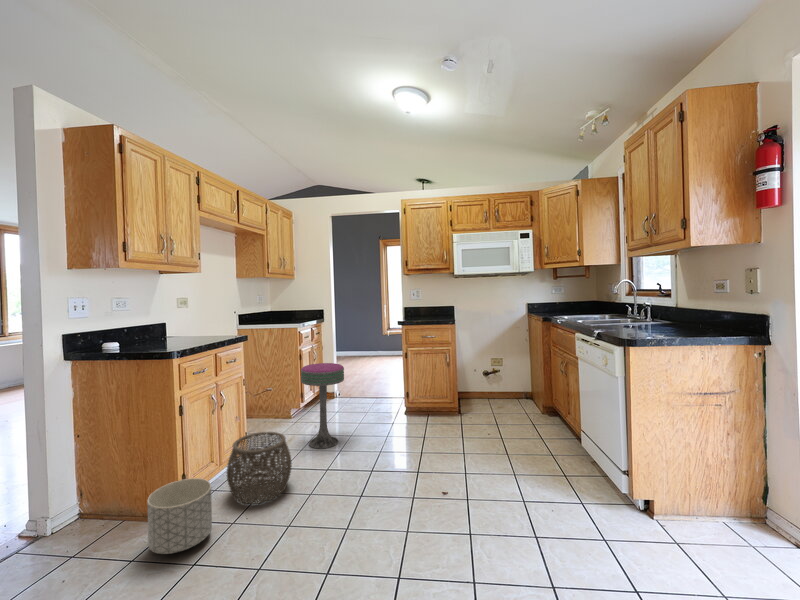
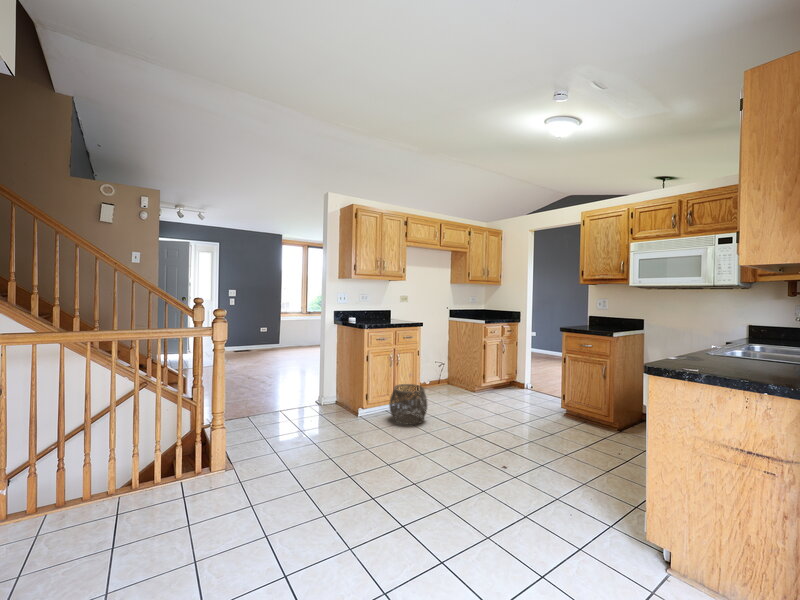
bar stool: present [301,363,344,449] -> none [460,351,492,415]
planter: present [147,478,212,554] -> none [342,393,372,427]

